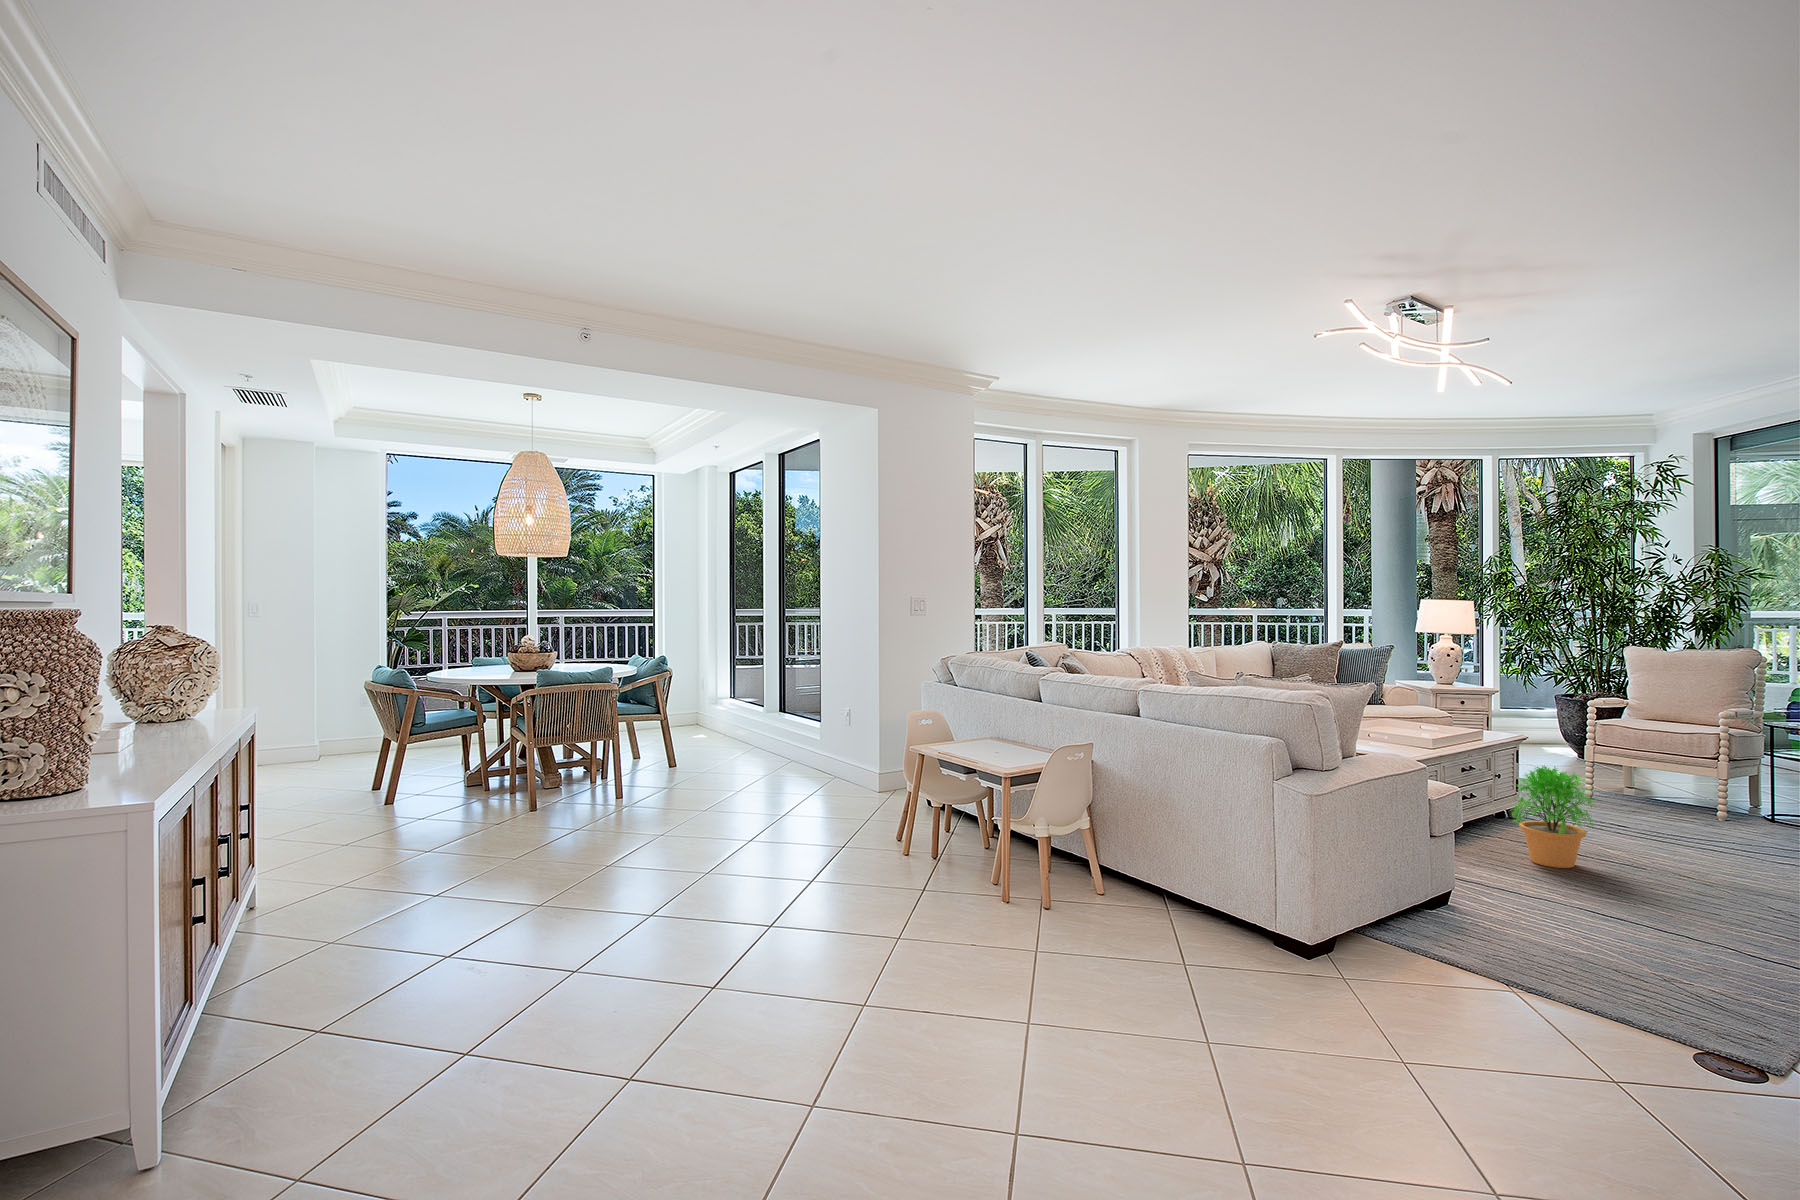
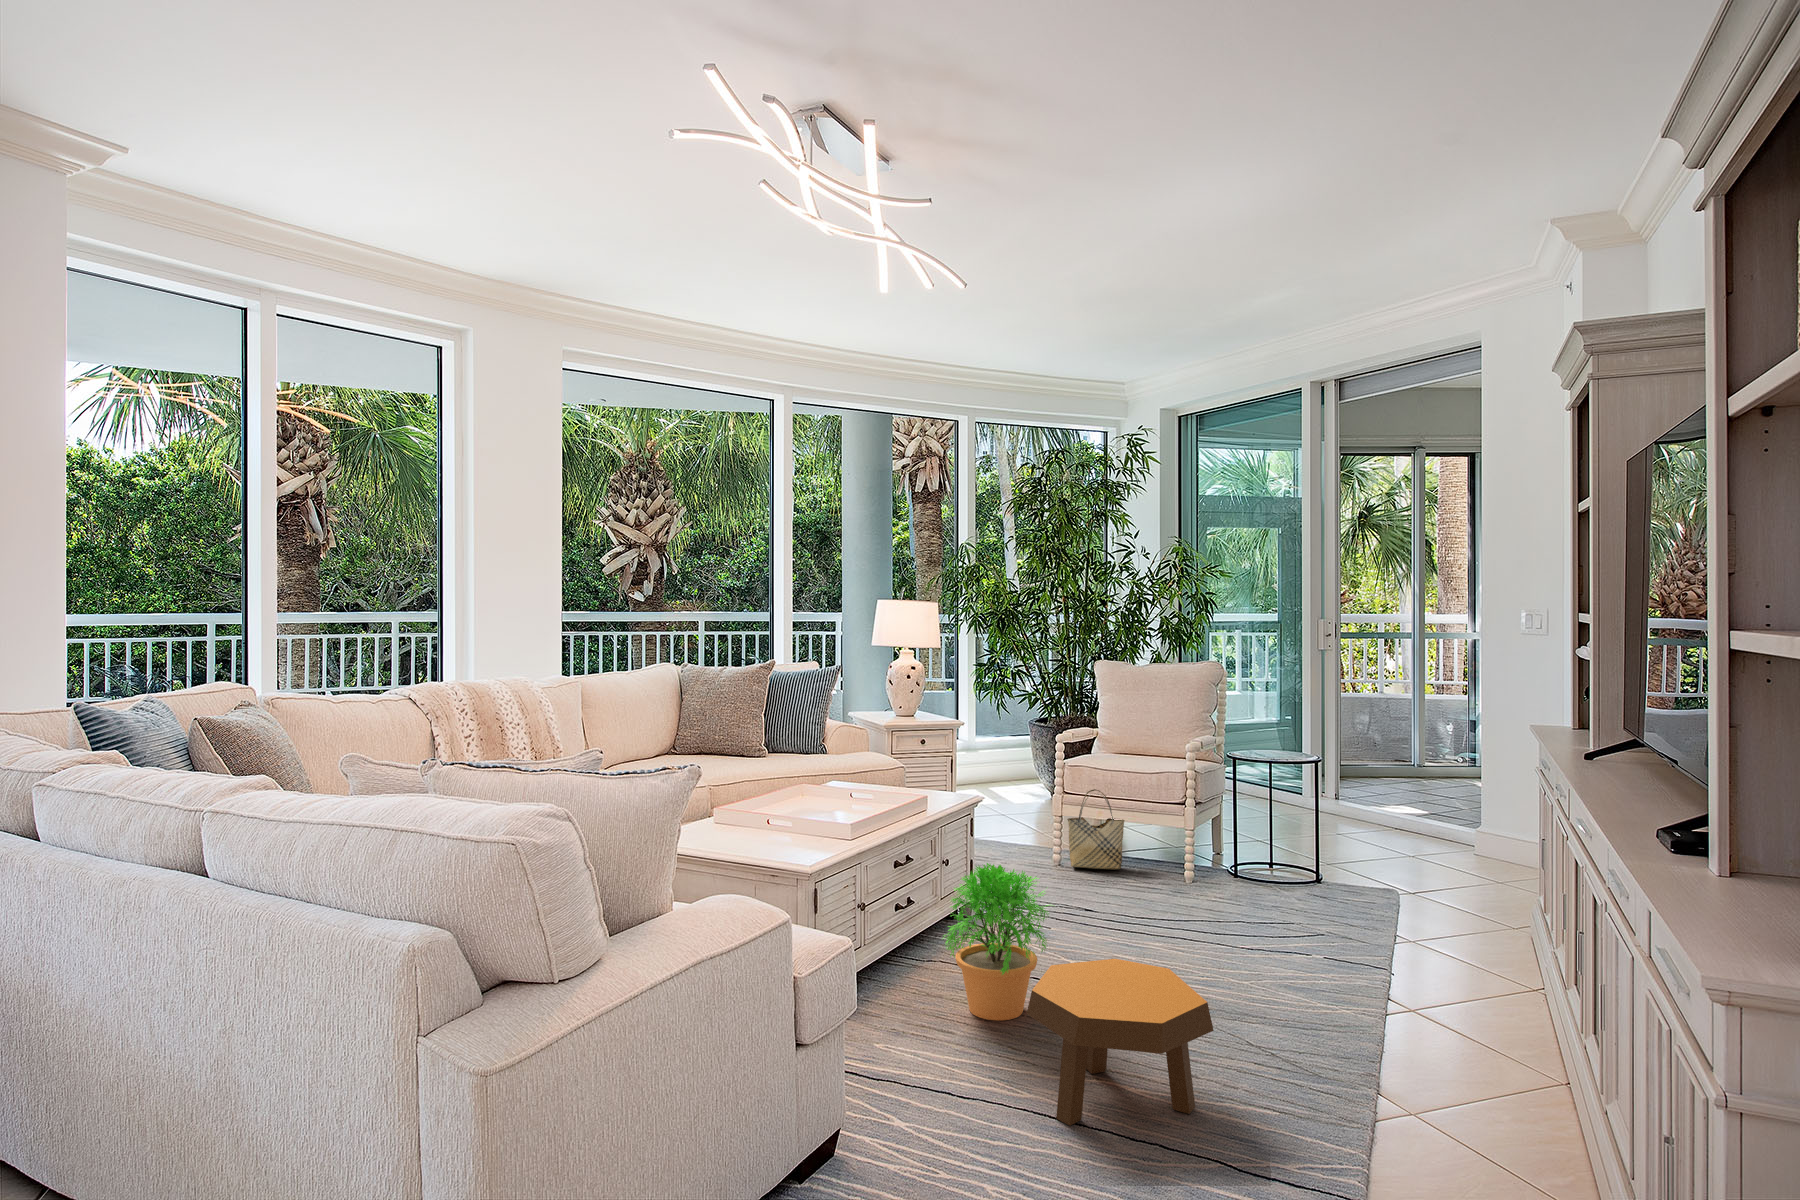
woven basket: none [1601,744,1657,806] -> present [1067,789,1124,870]
footstool: none [1584,826,1739,923] -> present [1027,959,1214,1126]

